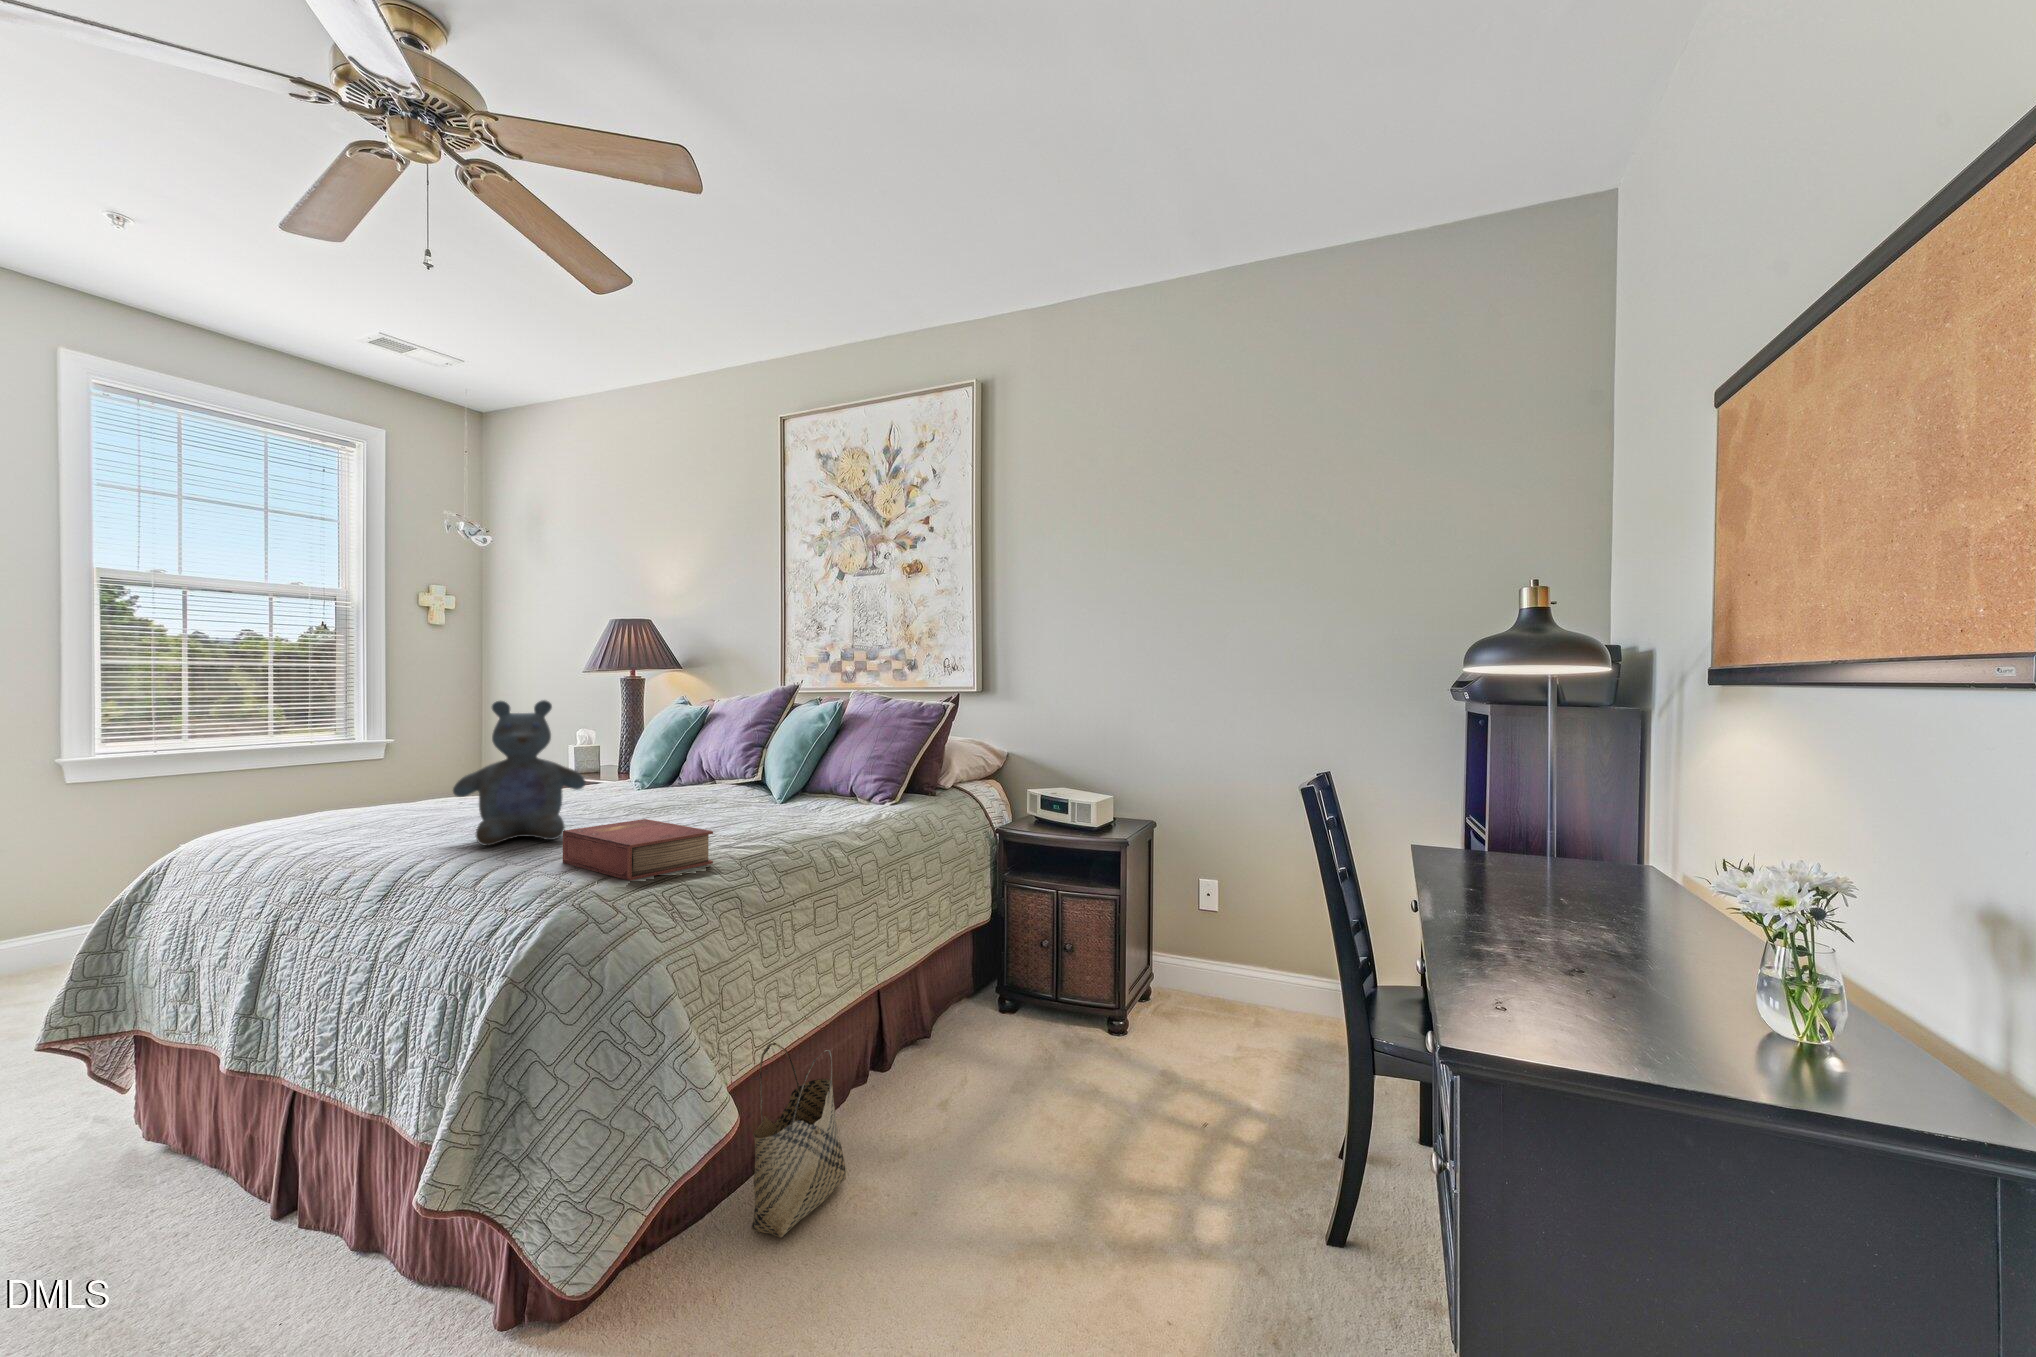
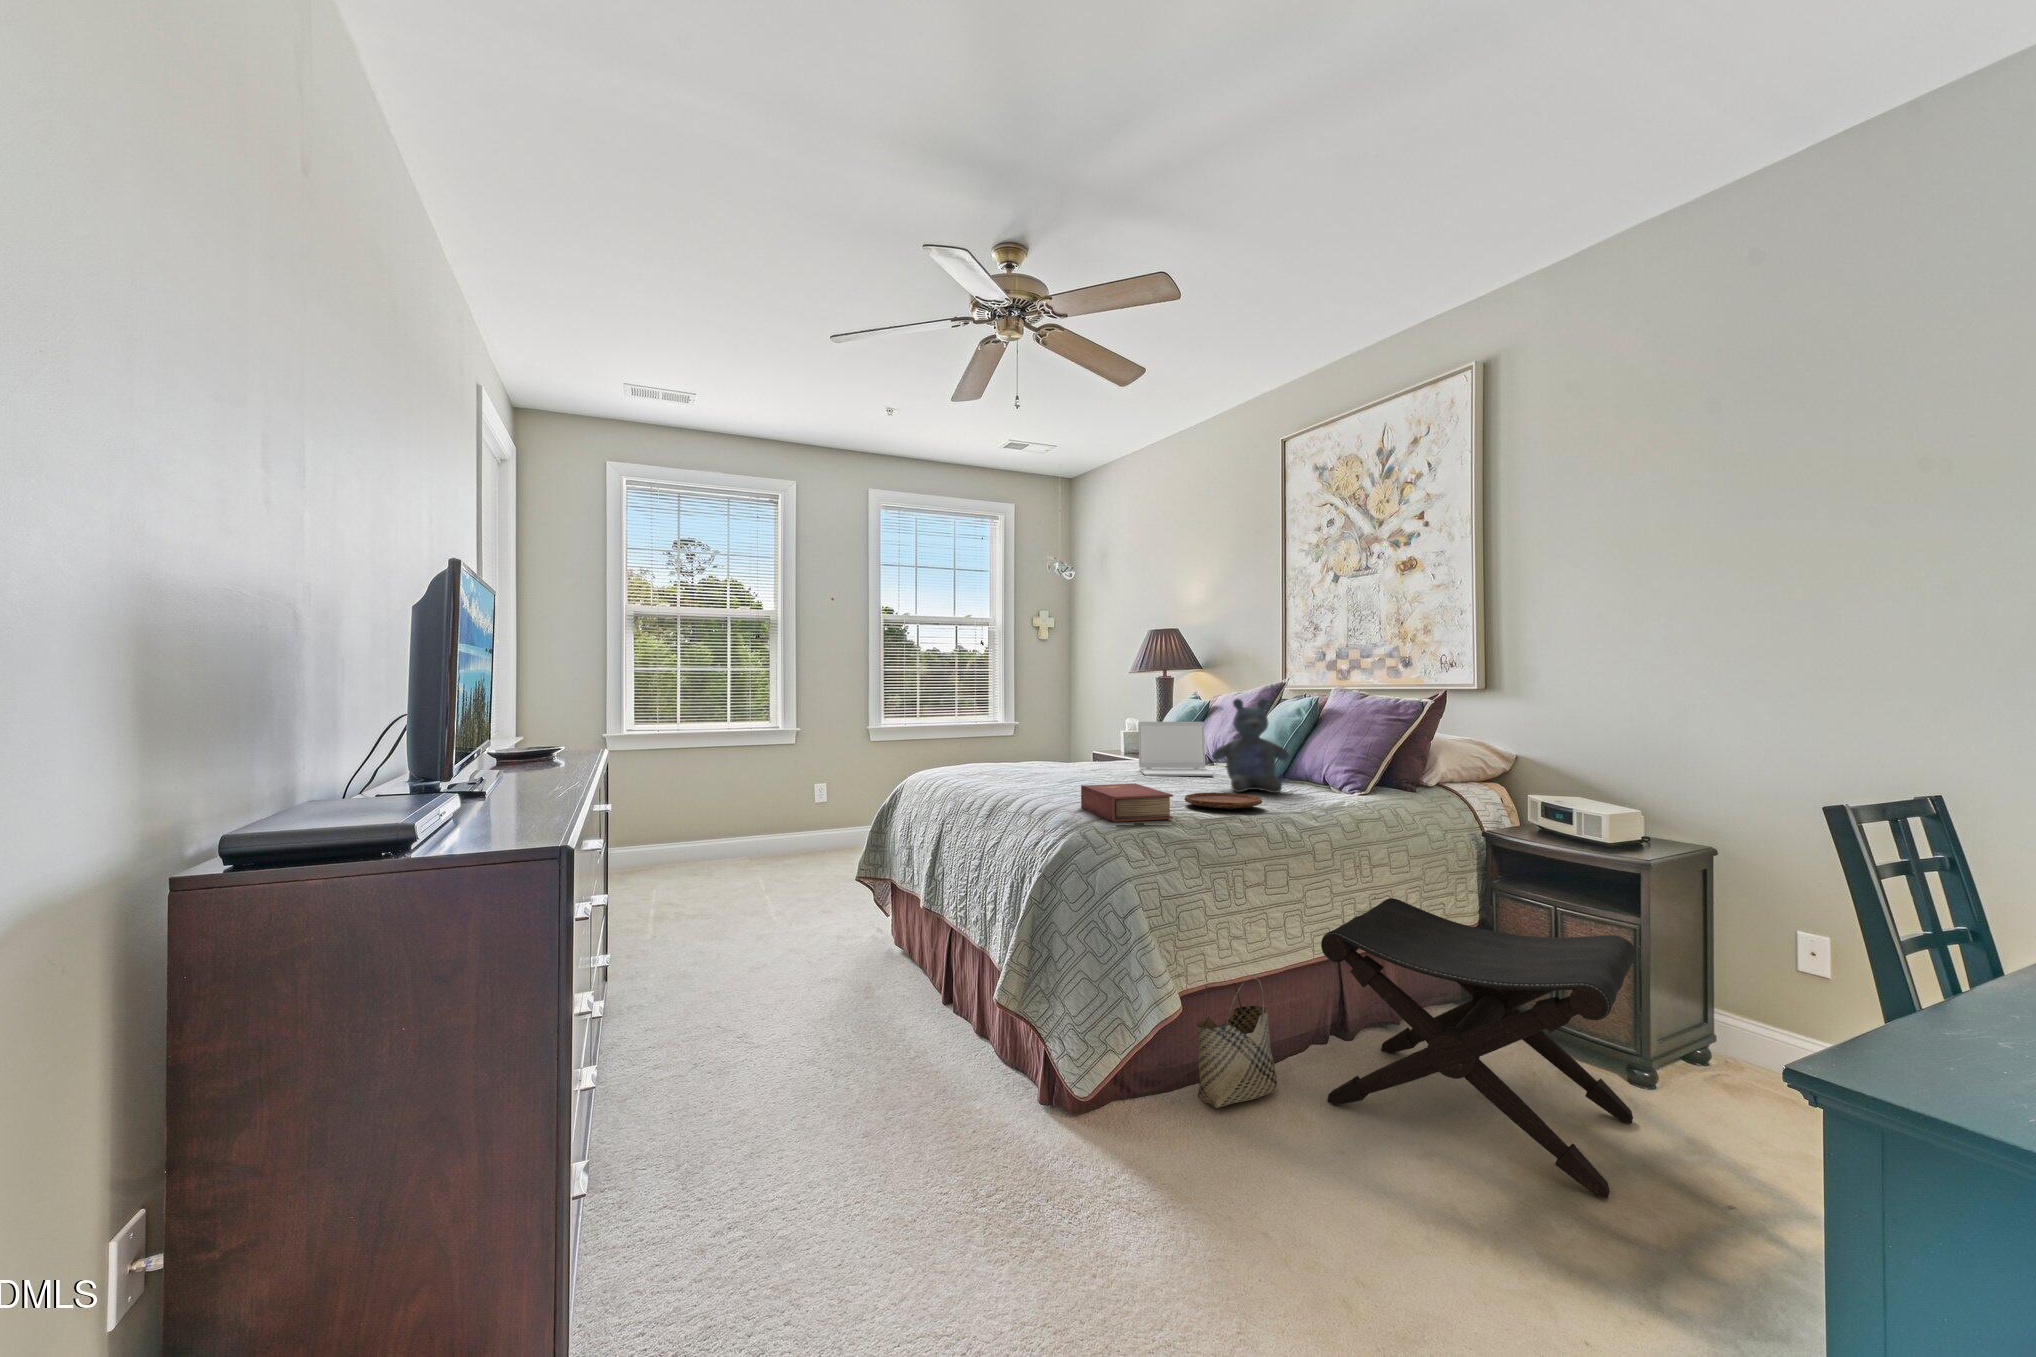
stuffed bear: present [453,700,586,846] -> present [1212,699,1289,793]
laptop: none [613,731,716,802] -> present [1138,722,1214,776]
tray: none [710,817,810,839] -> present [1185,792,1262,809]
footstool: none [896,913,1172,1176] -> present [1321,898,1636,1199]

